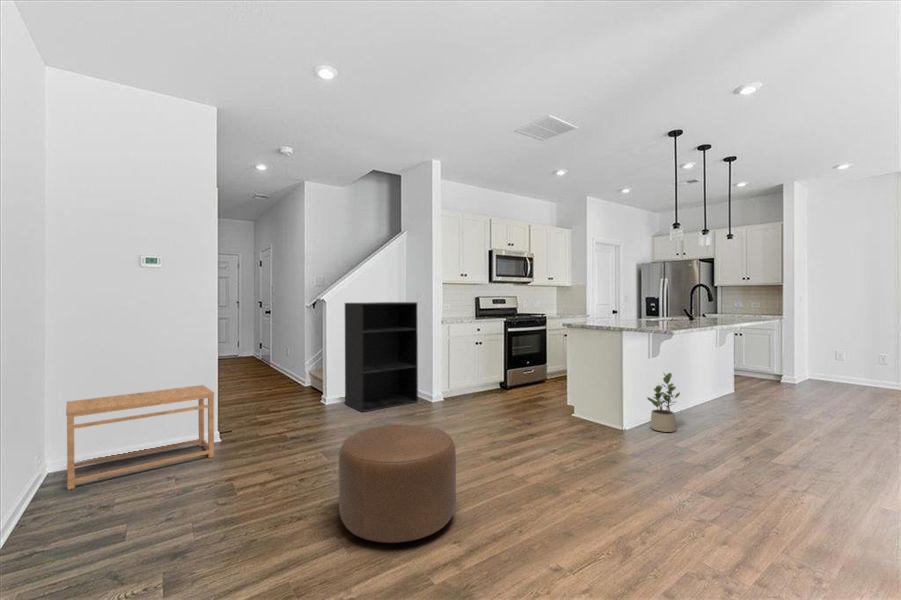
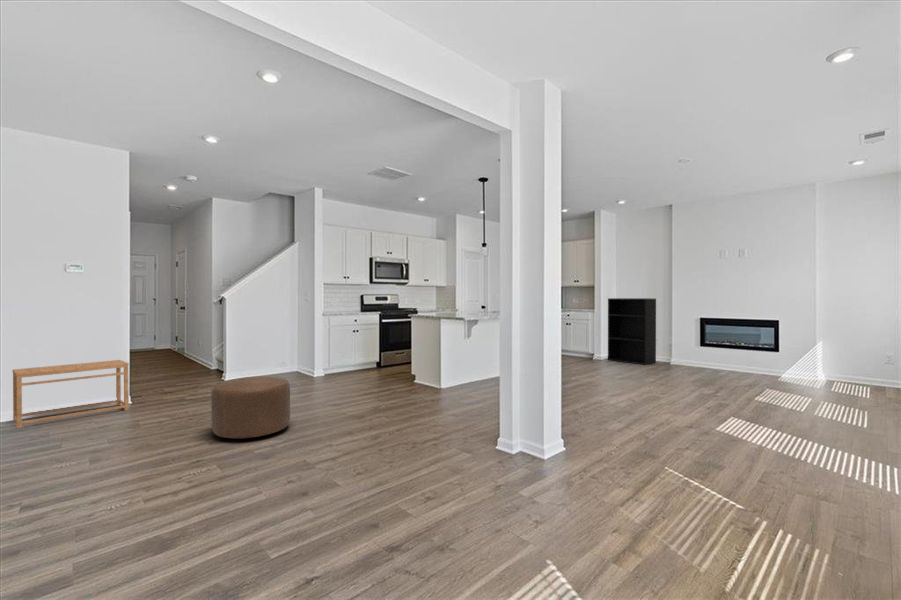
bookshelf: present [345,302,418,412] -> present [608,298,656,365]
potted plant: present [647,373,680,432] -> none [460,348,480,388]

